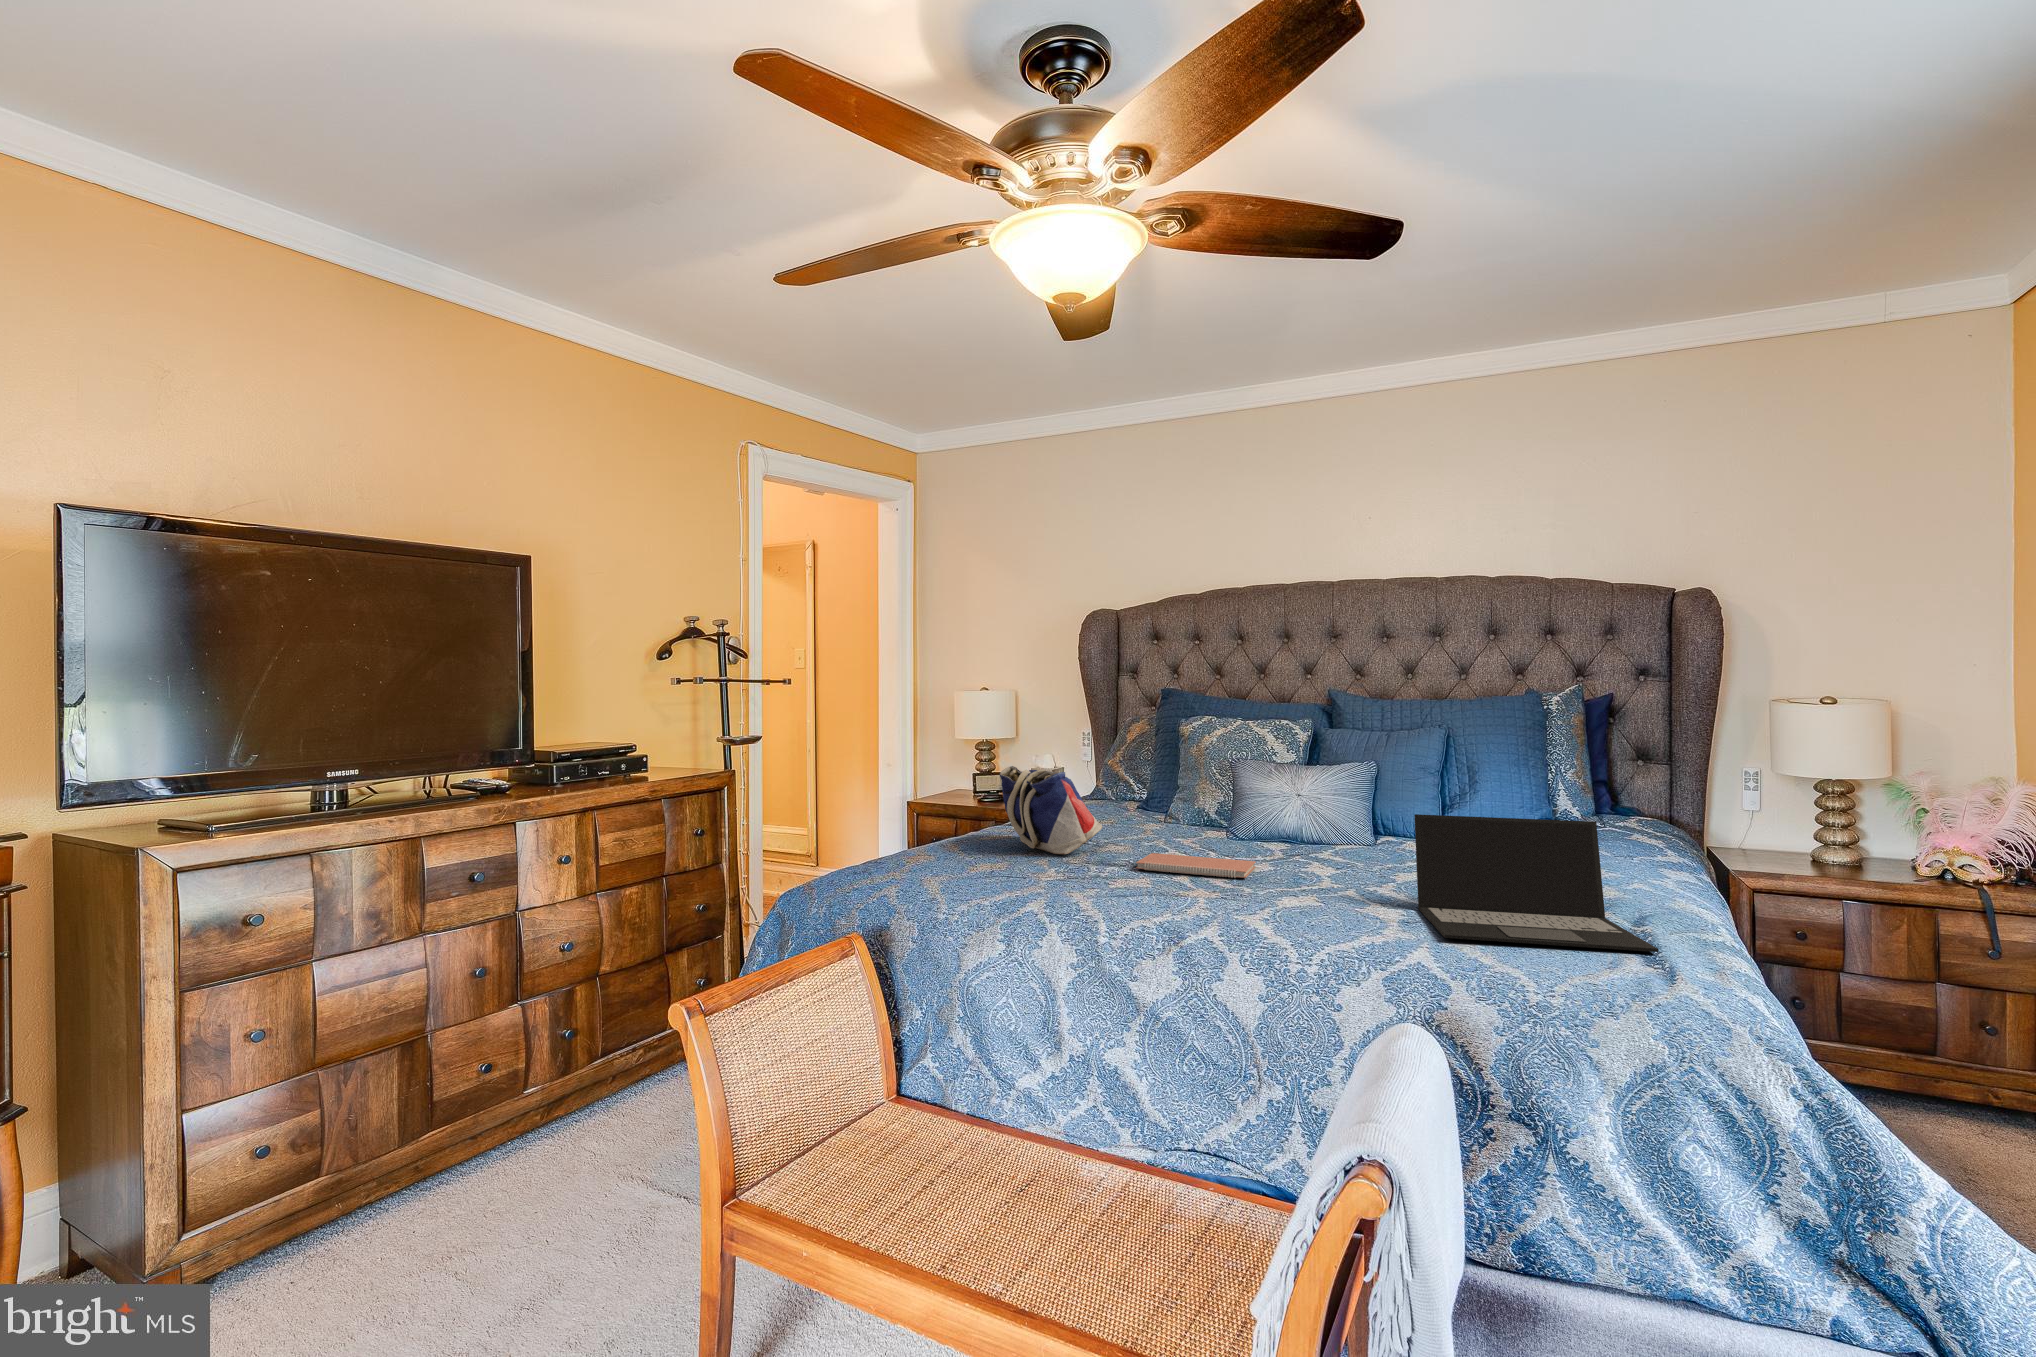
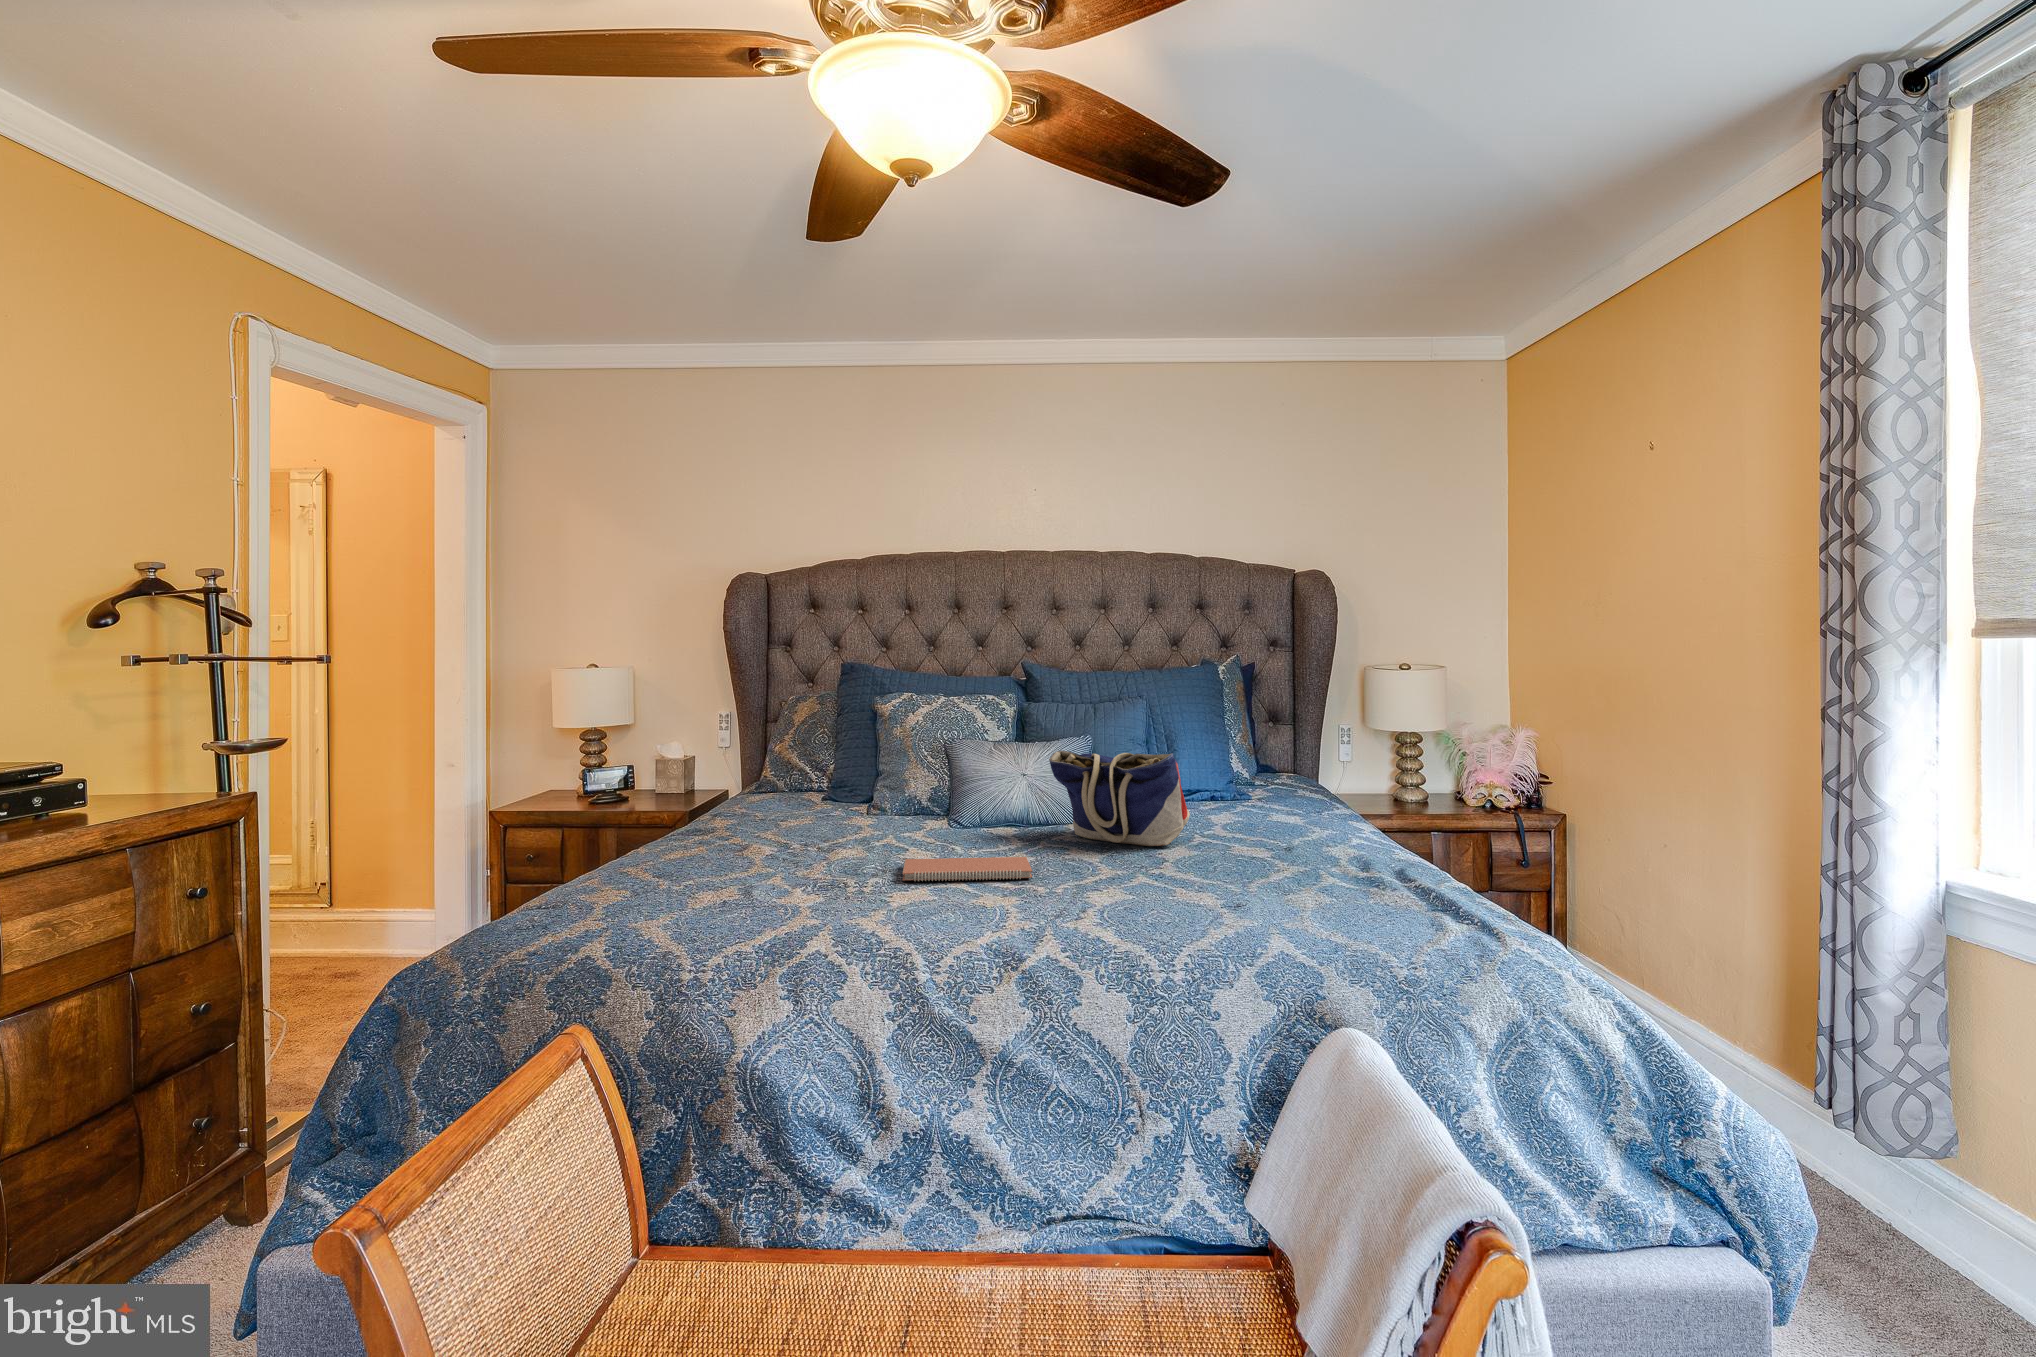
tote bag: present [1000,766,1103,854] -> present [1049,750,1190,846]
laptop: present [1414,814,1658,952] -> none [1218,787,1465,922]

